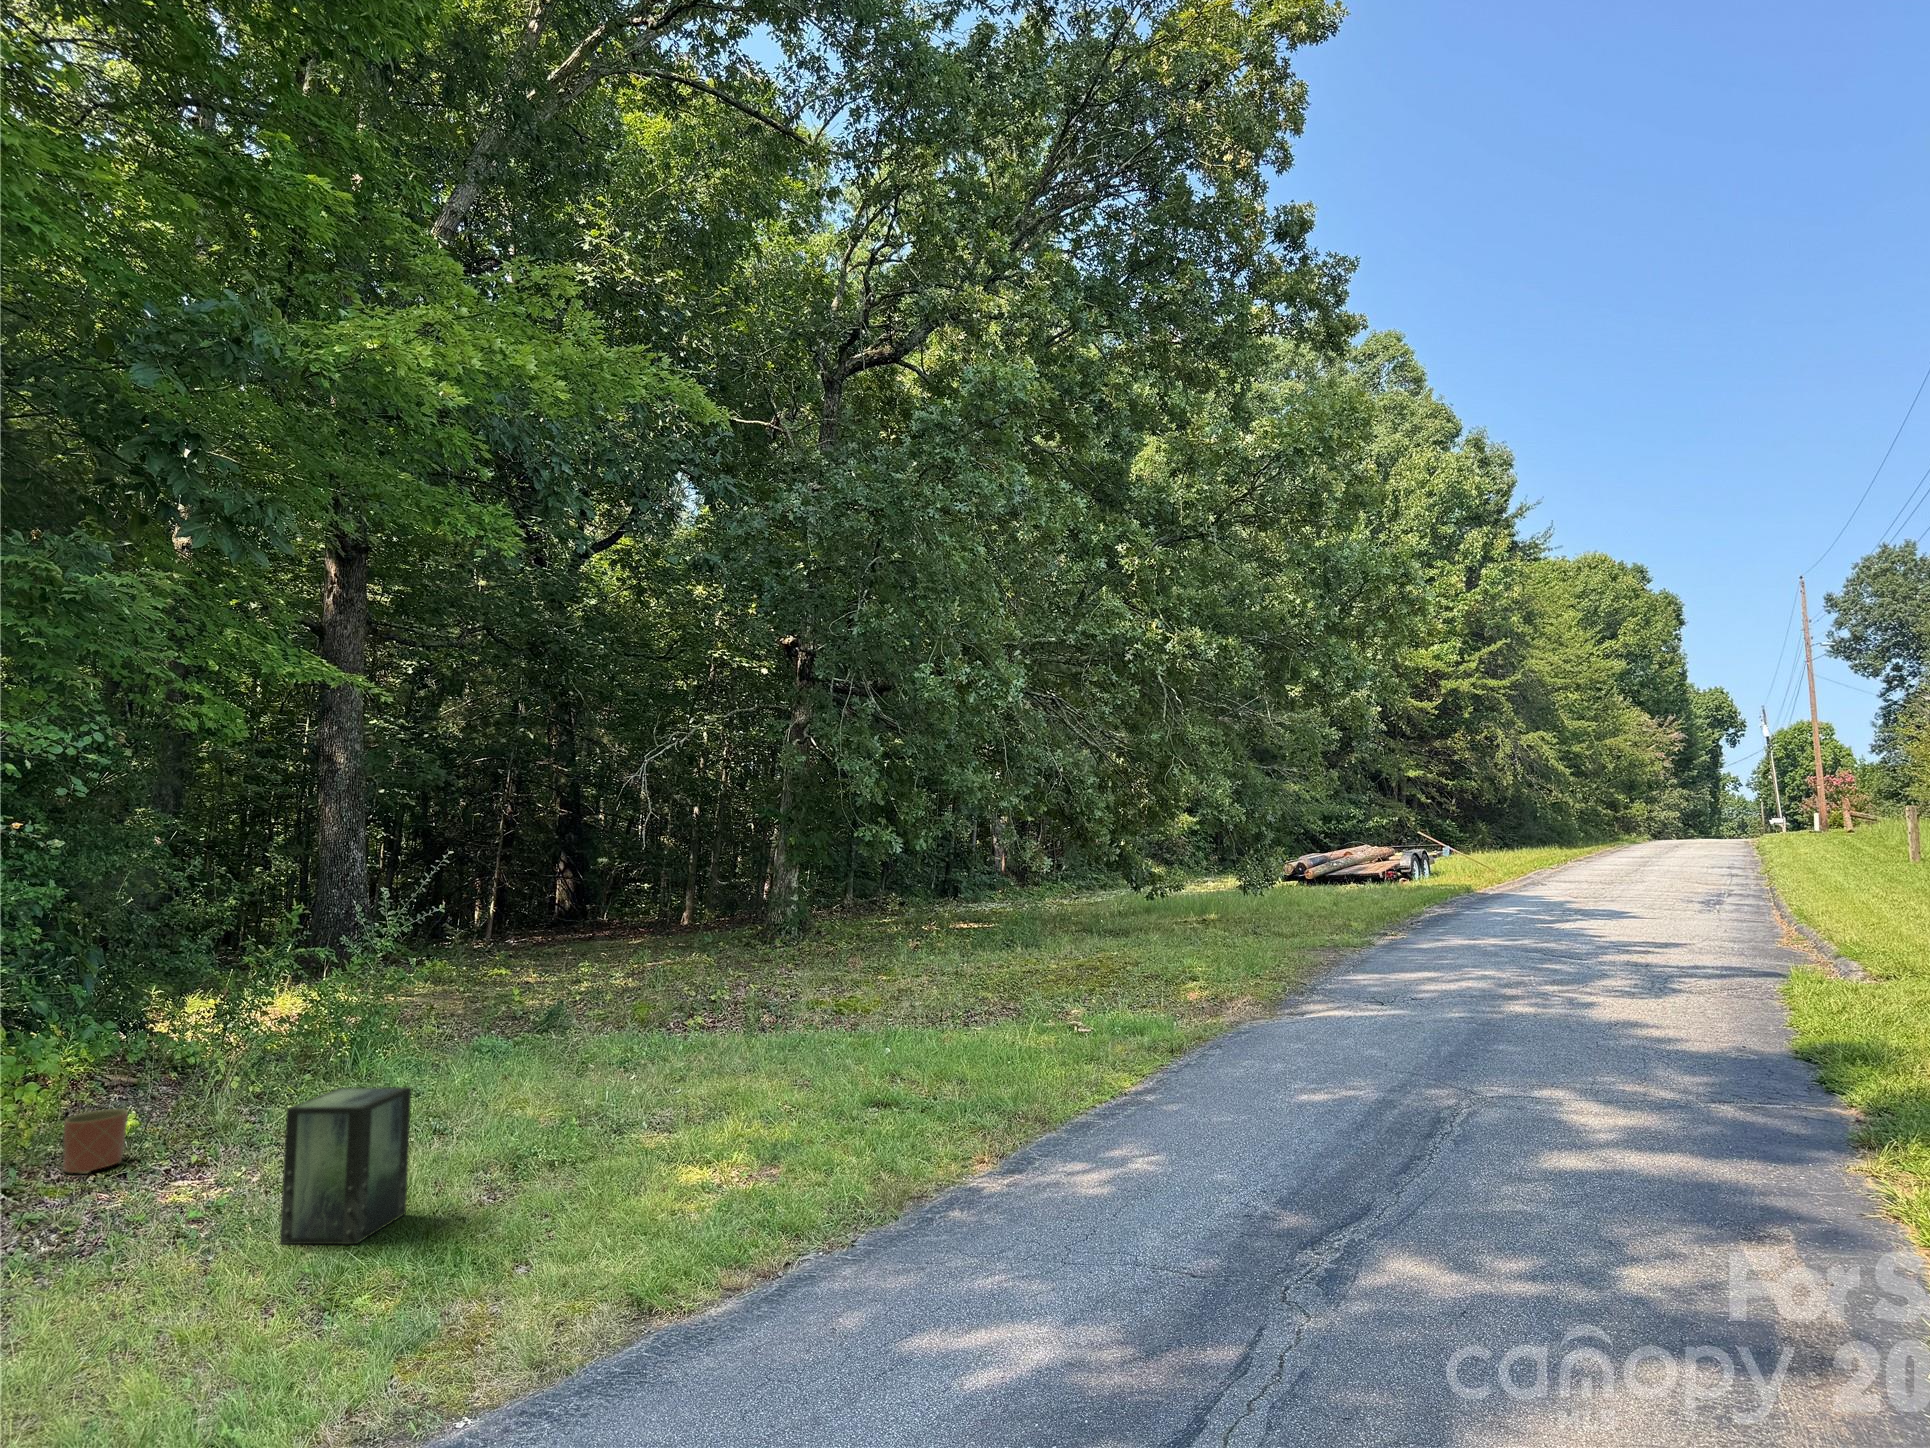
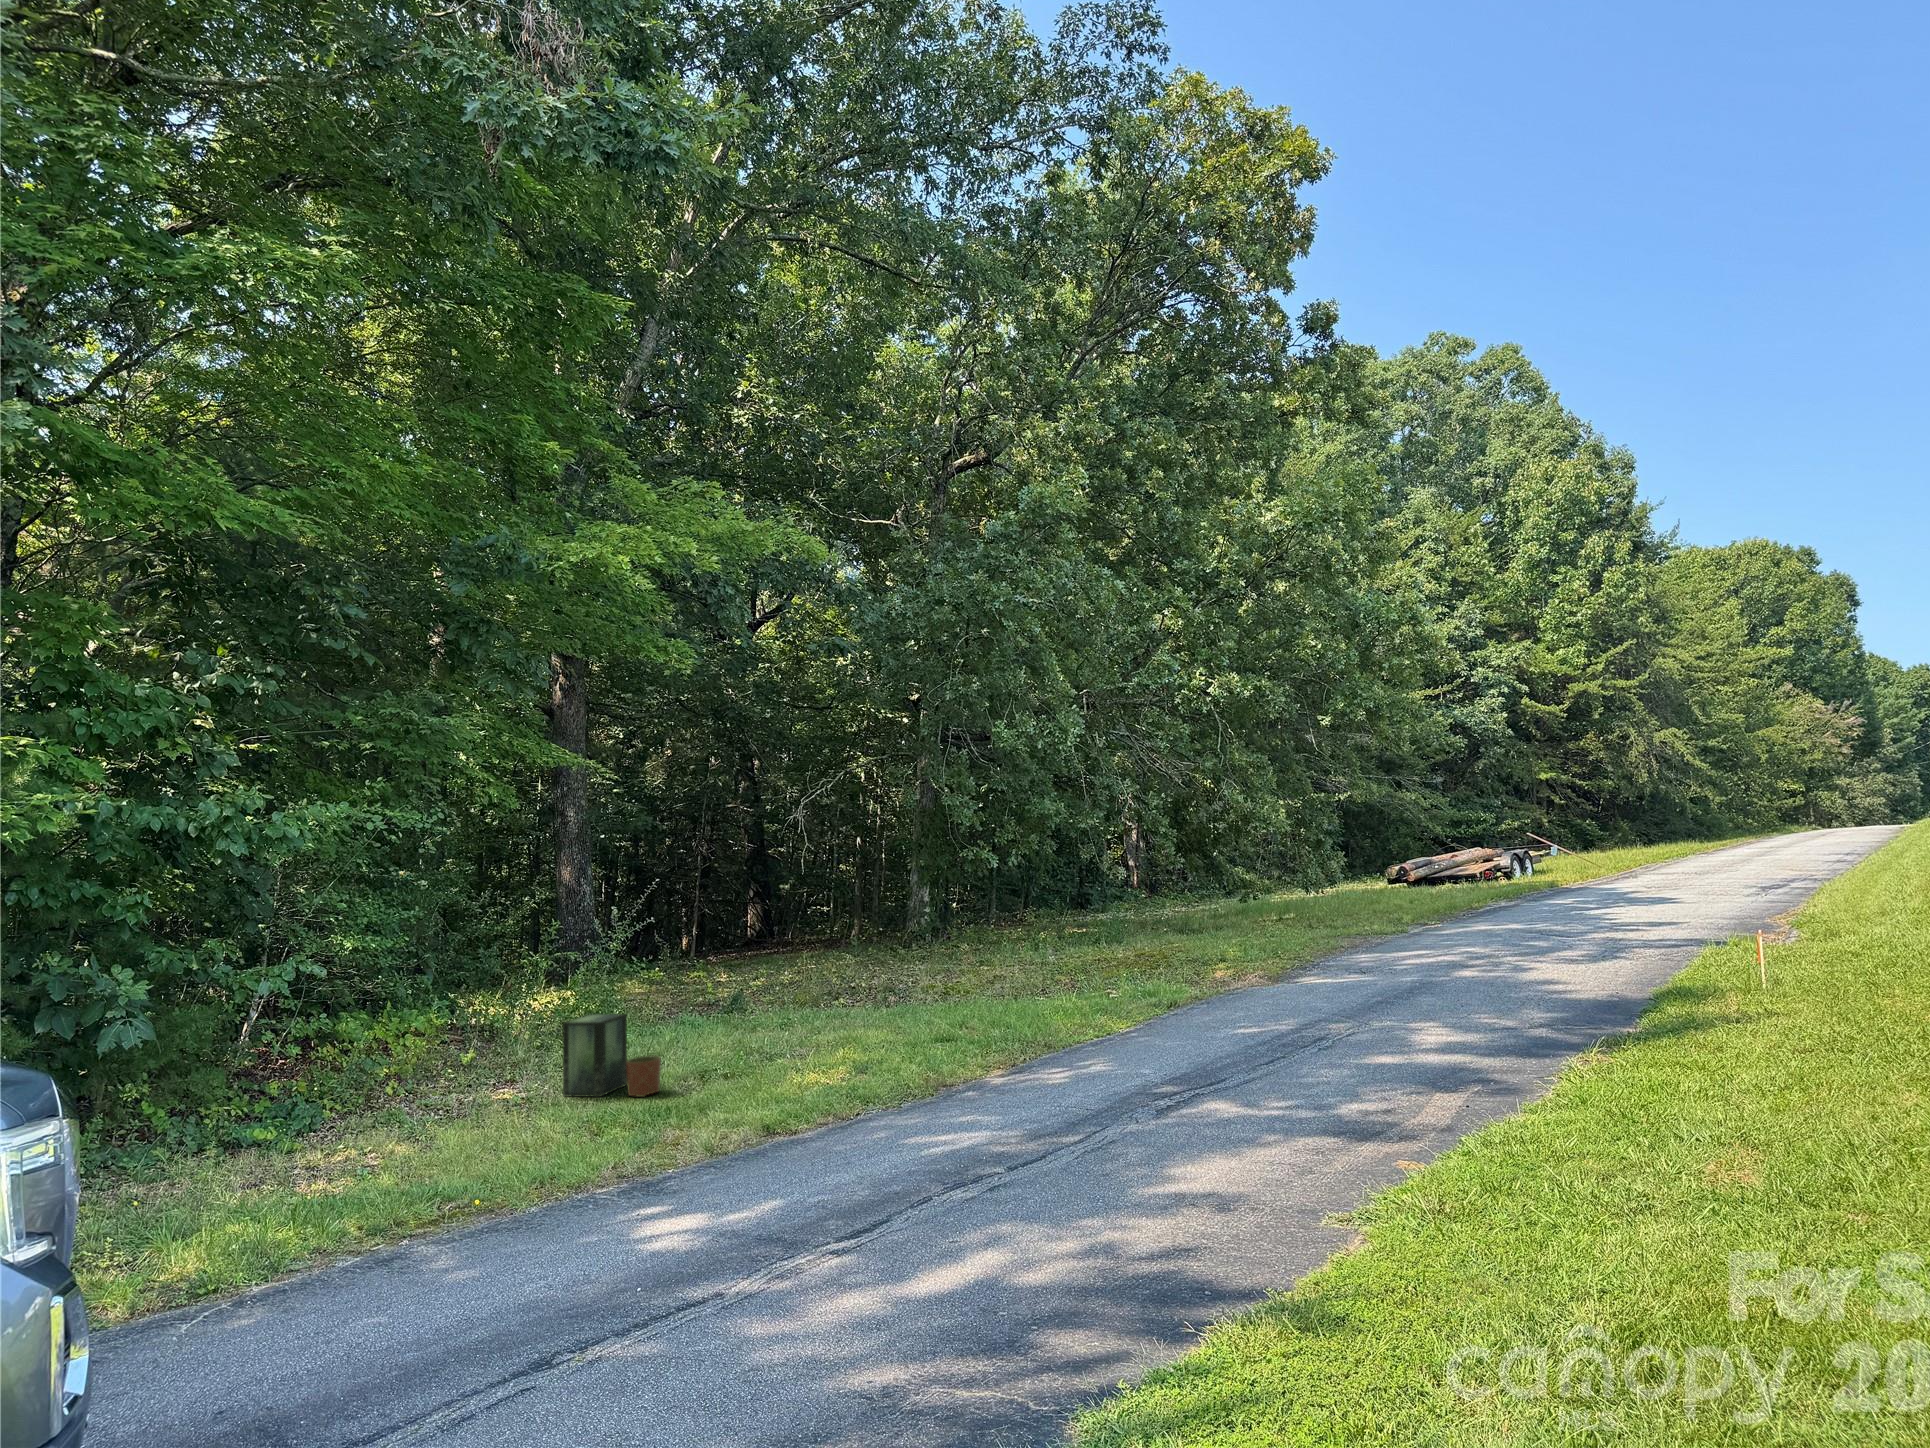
planter: present [63,1109,128,1174] -> present [626,1055,661,1097]

